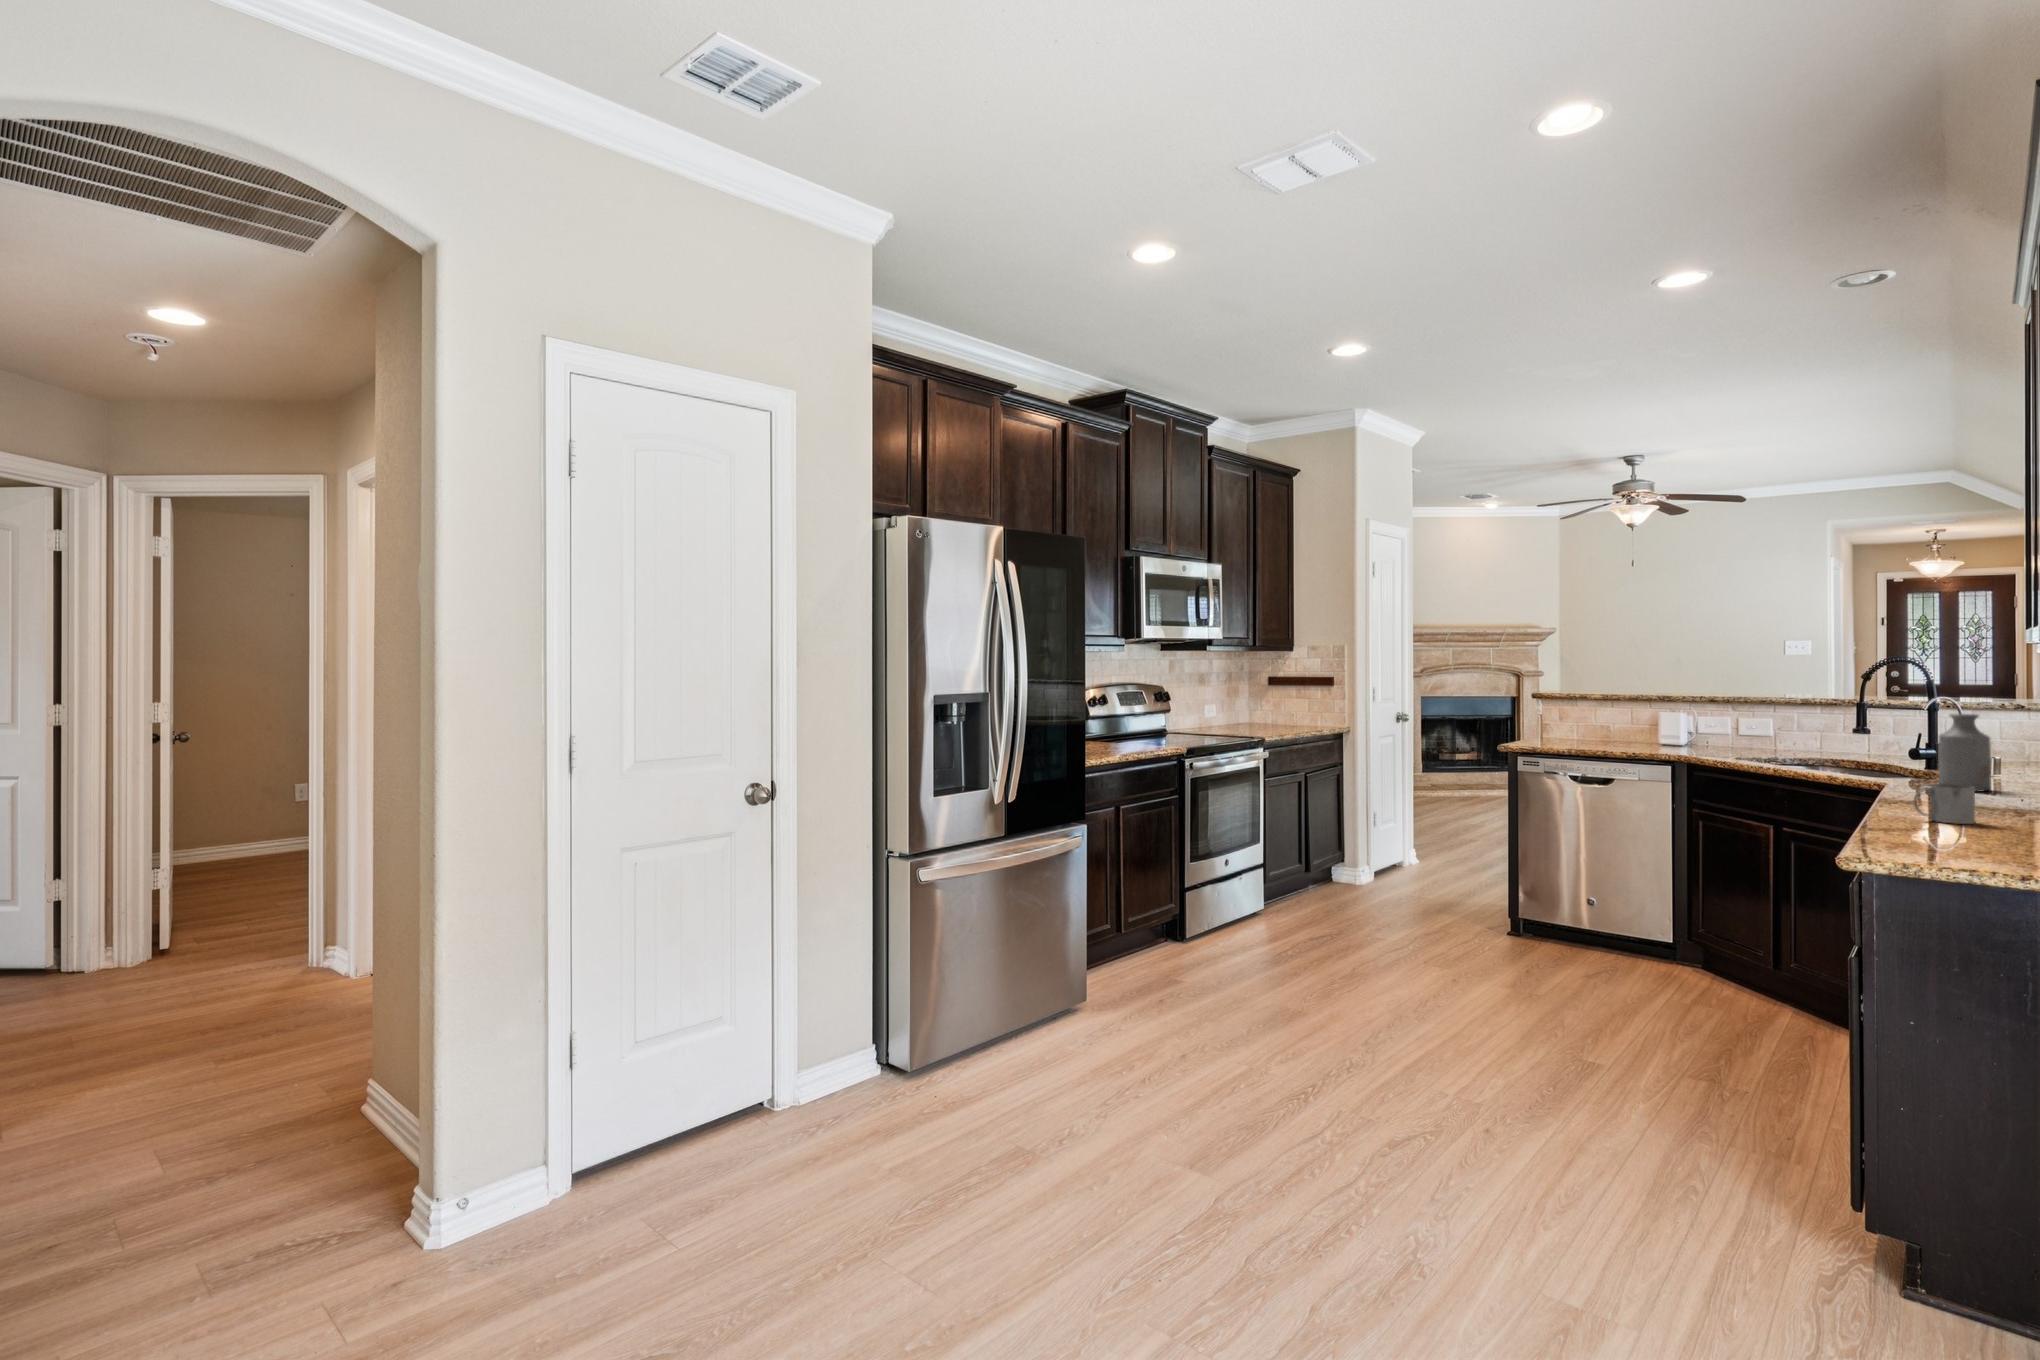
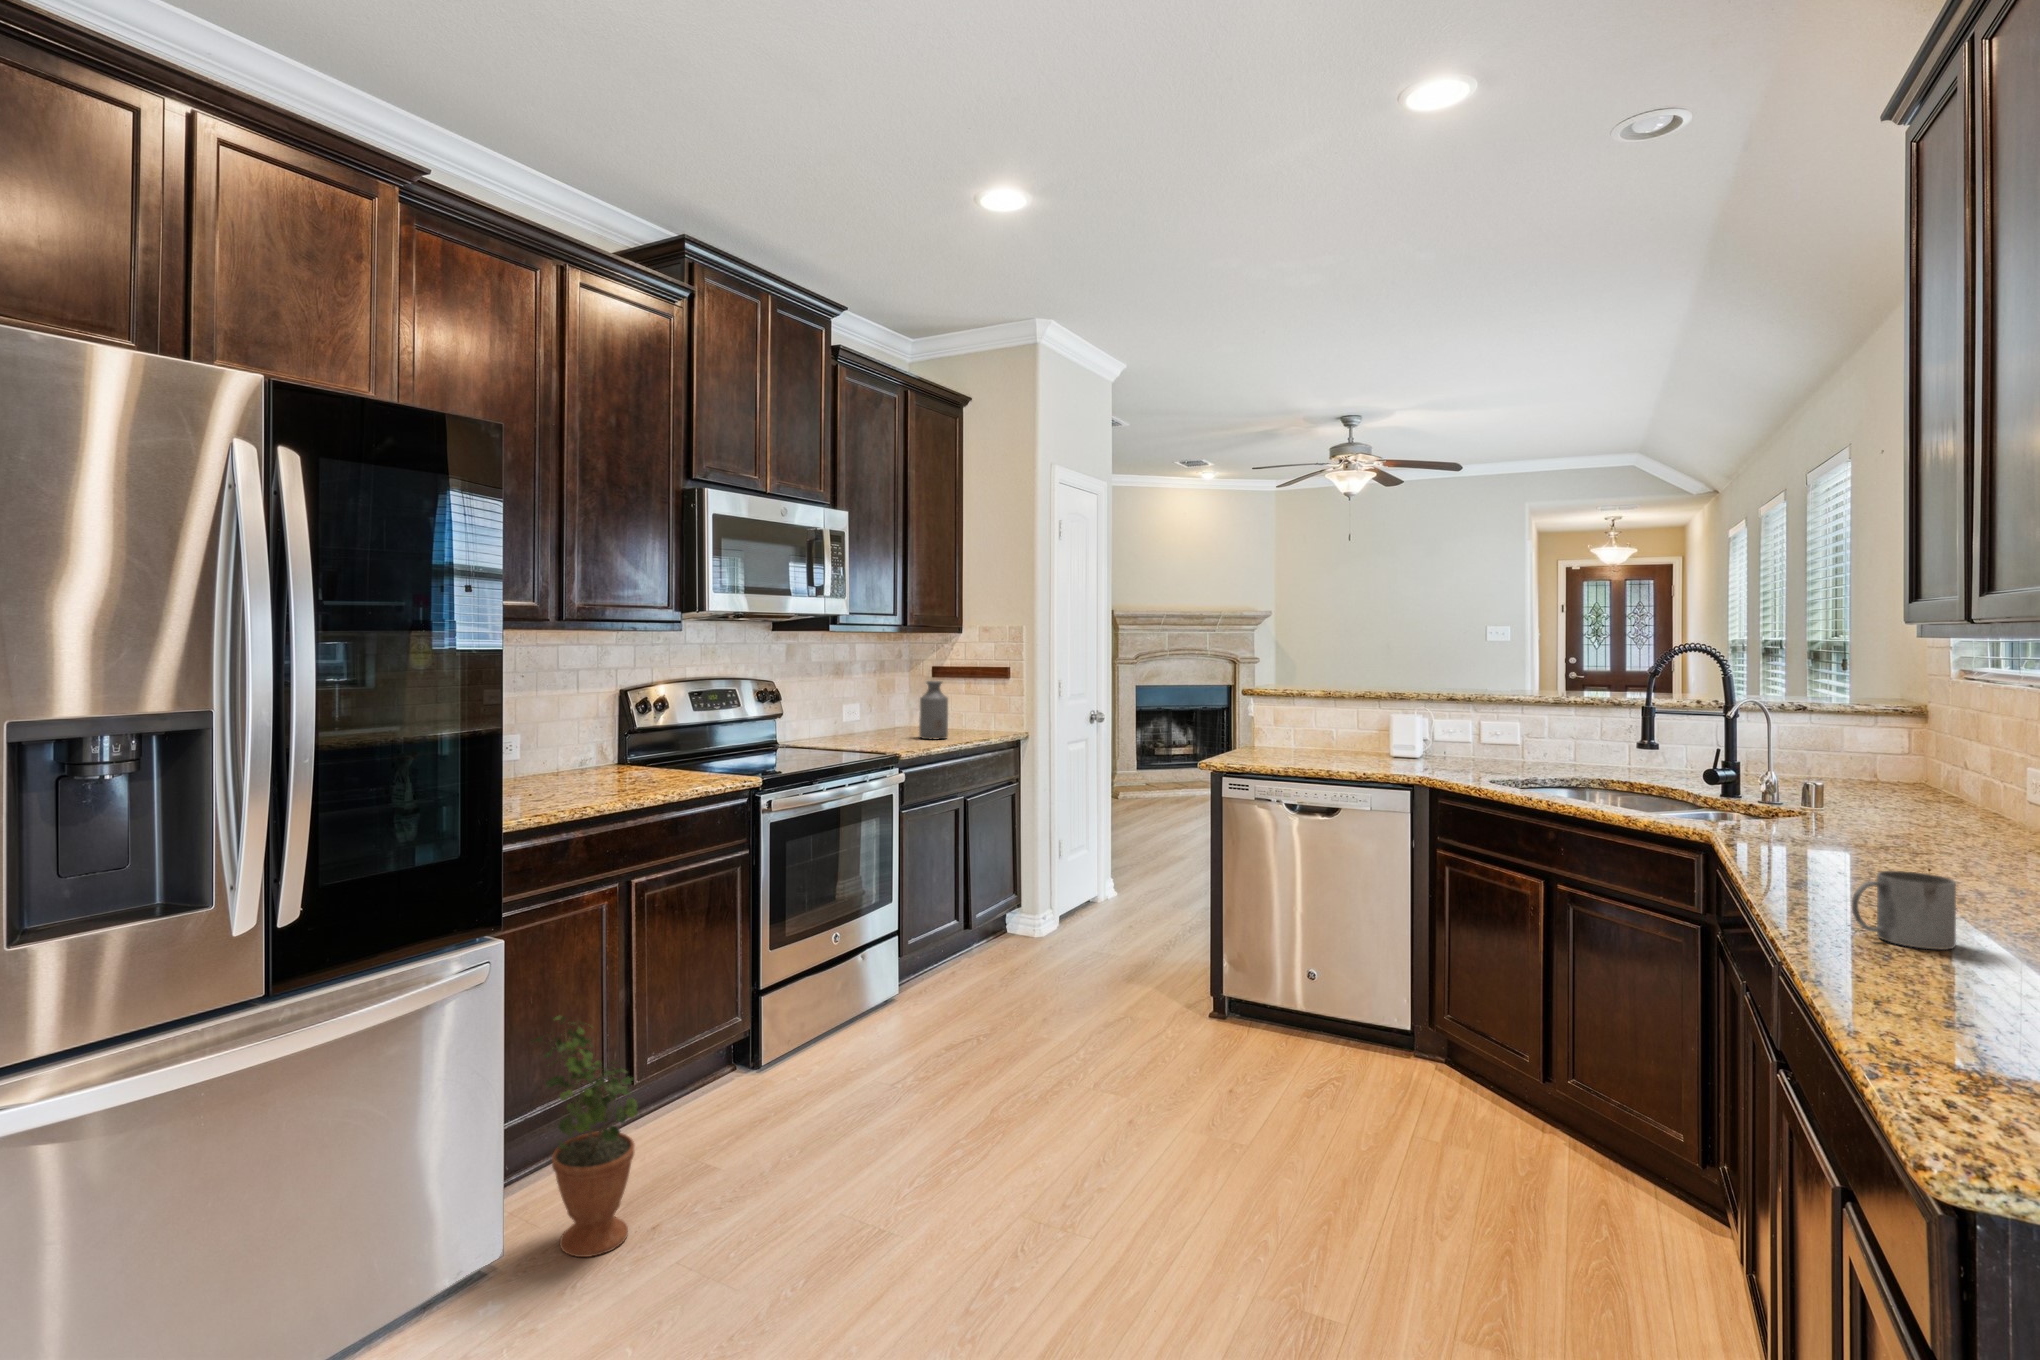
bottle: present [1938,714,1991,792] -> present [919,681,948,739]
potted plant: none [1090,873,1155,1010] -> present [533,1016,638,1257]

